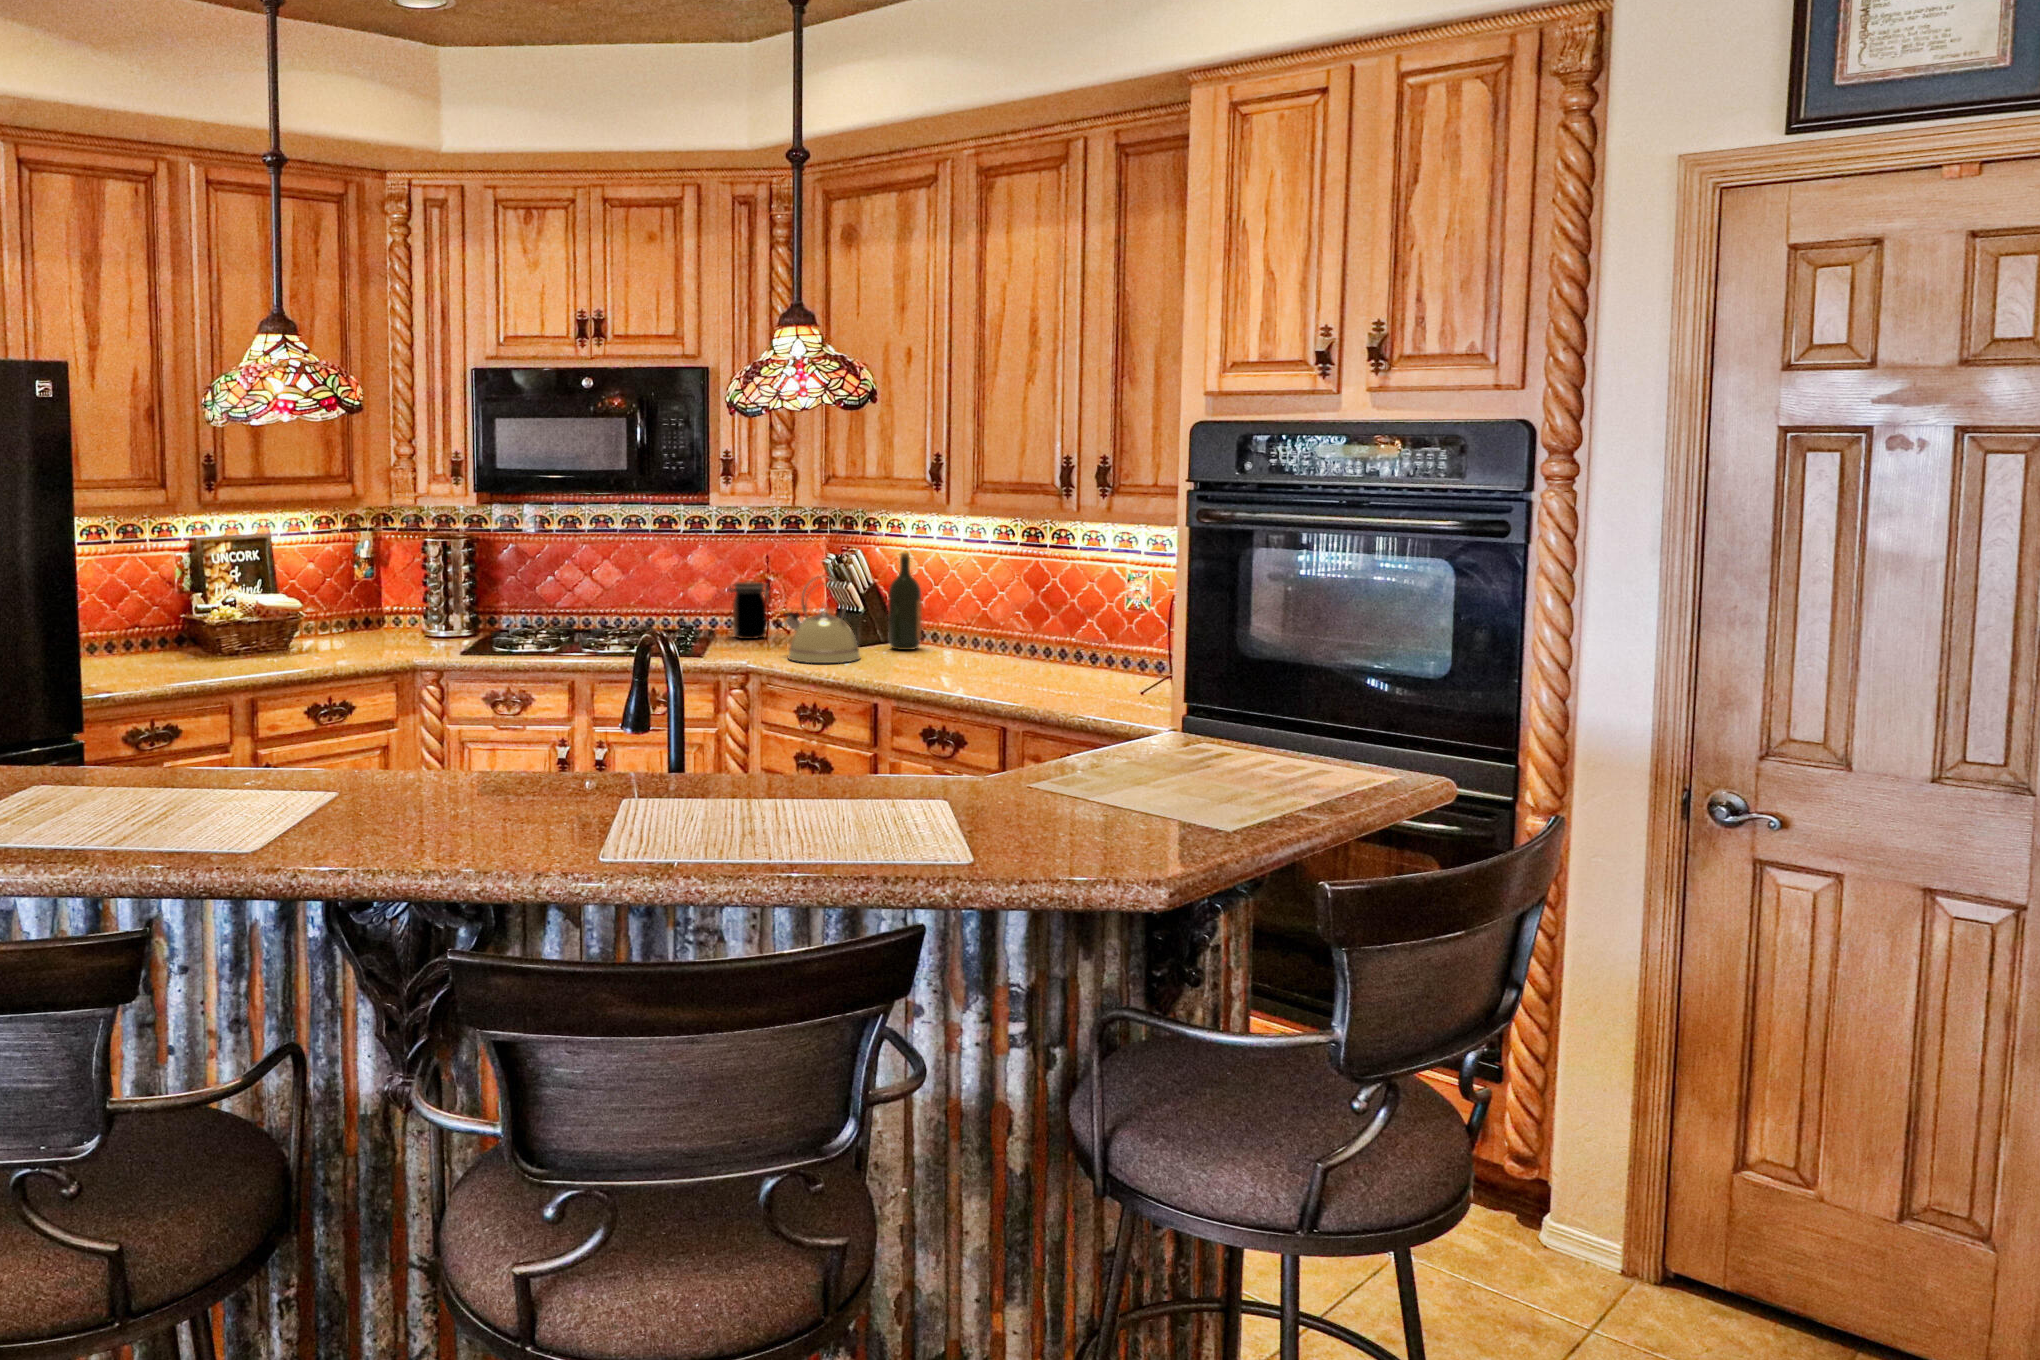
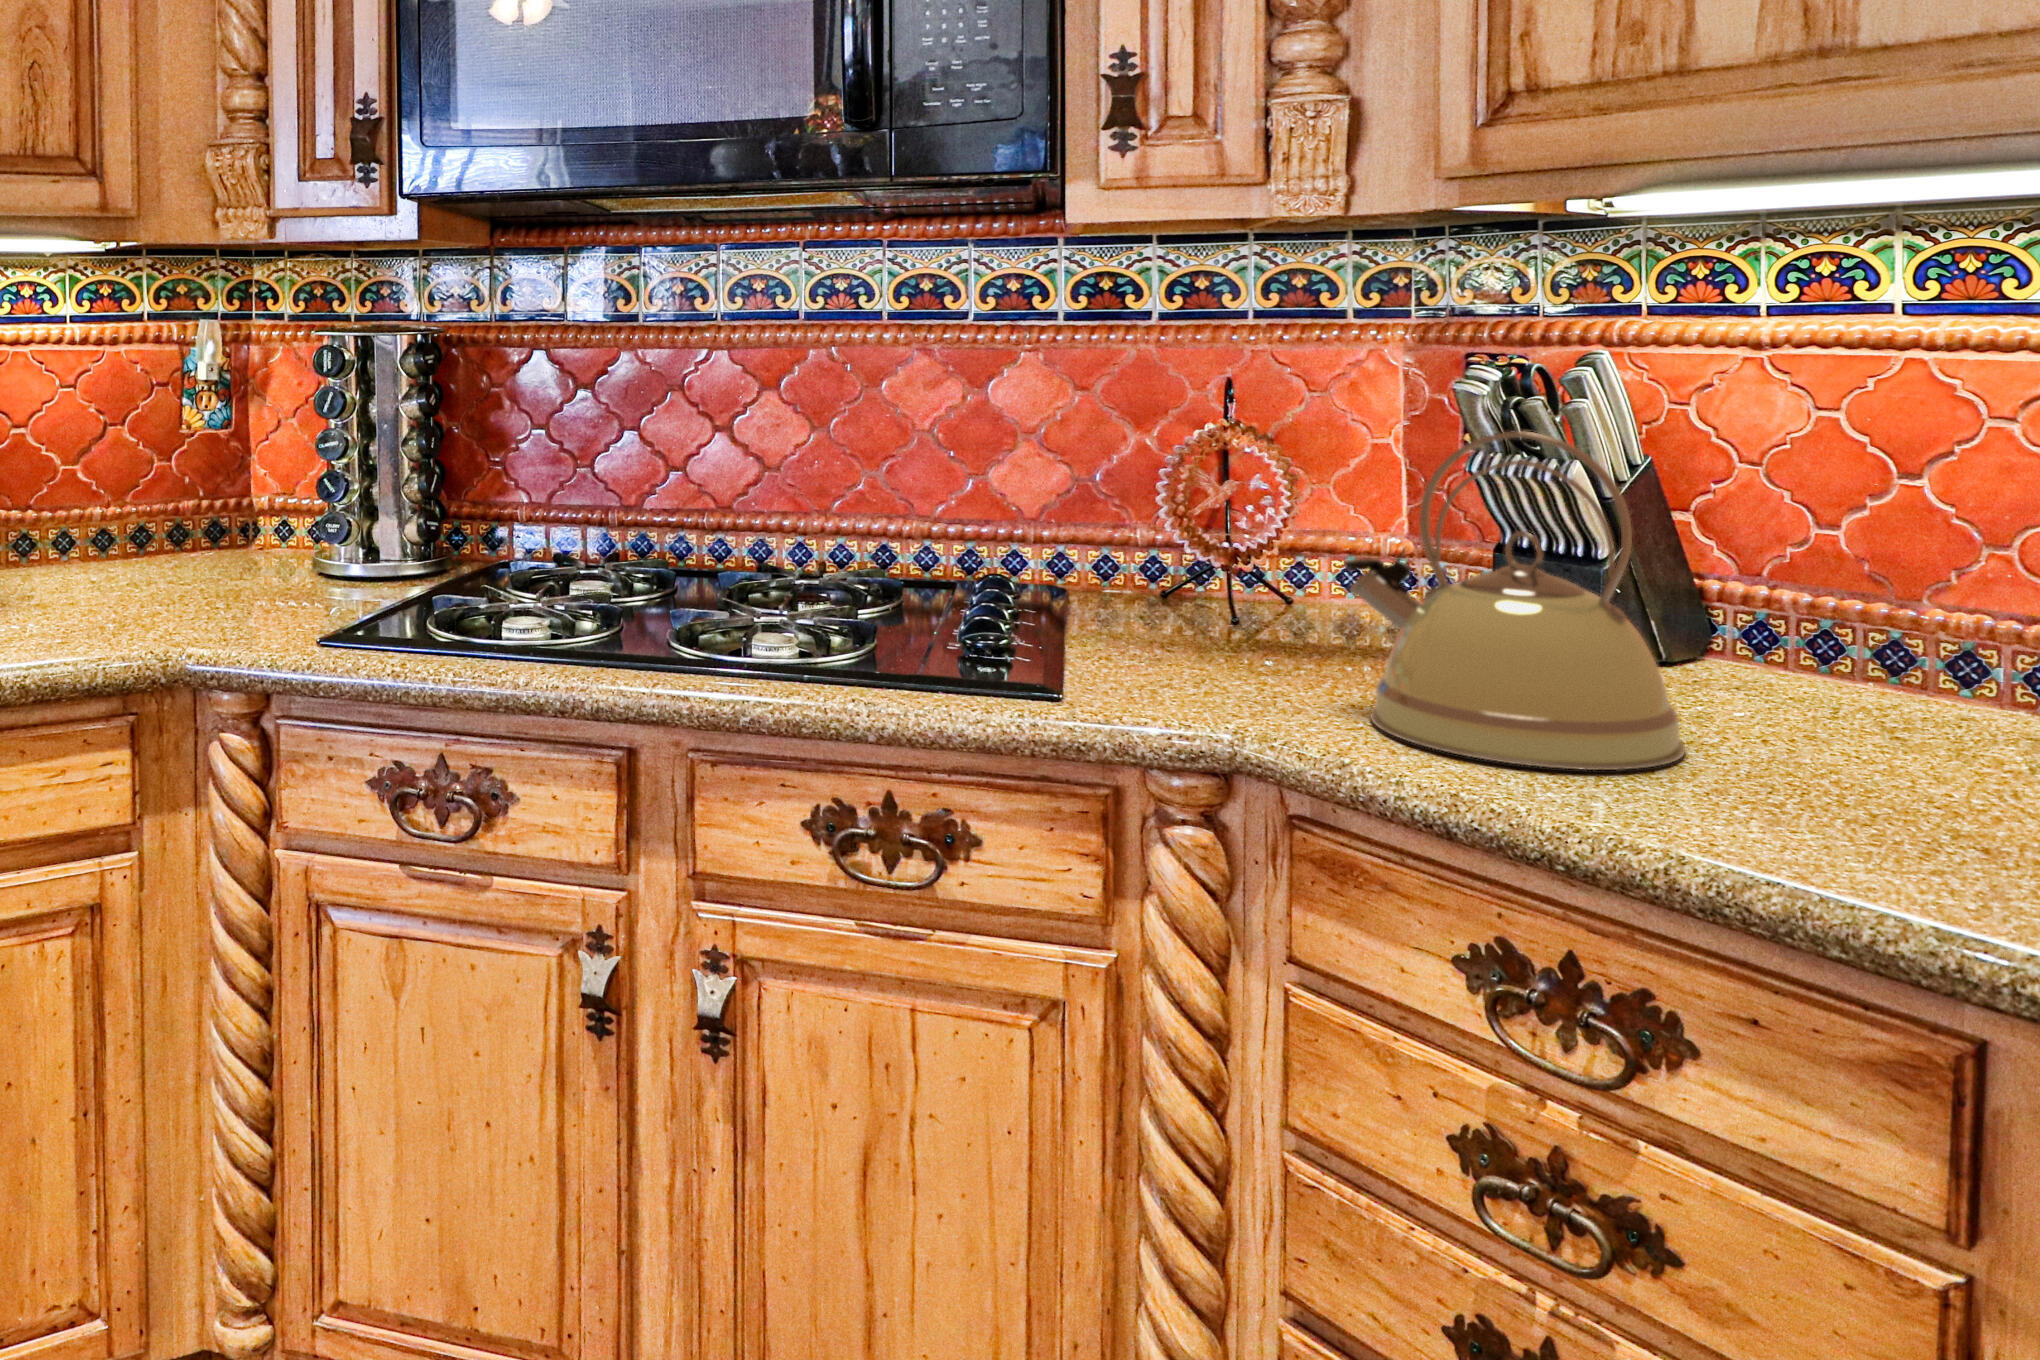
wine bottle: present [888,553,922,650] -> none [1732,356,1881,708]
jar: present [729,582,769,639] -> none [1113,452,1243,621]

